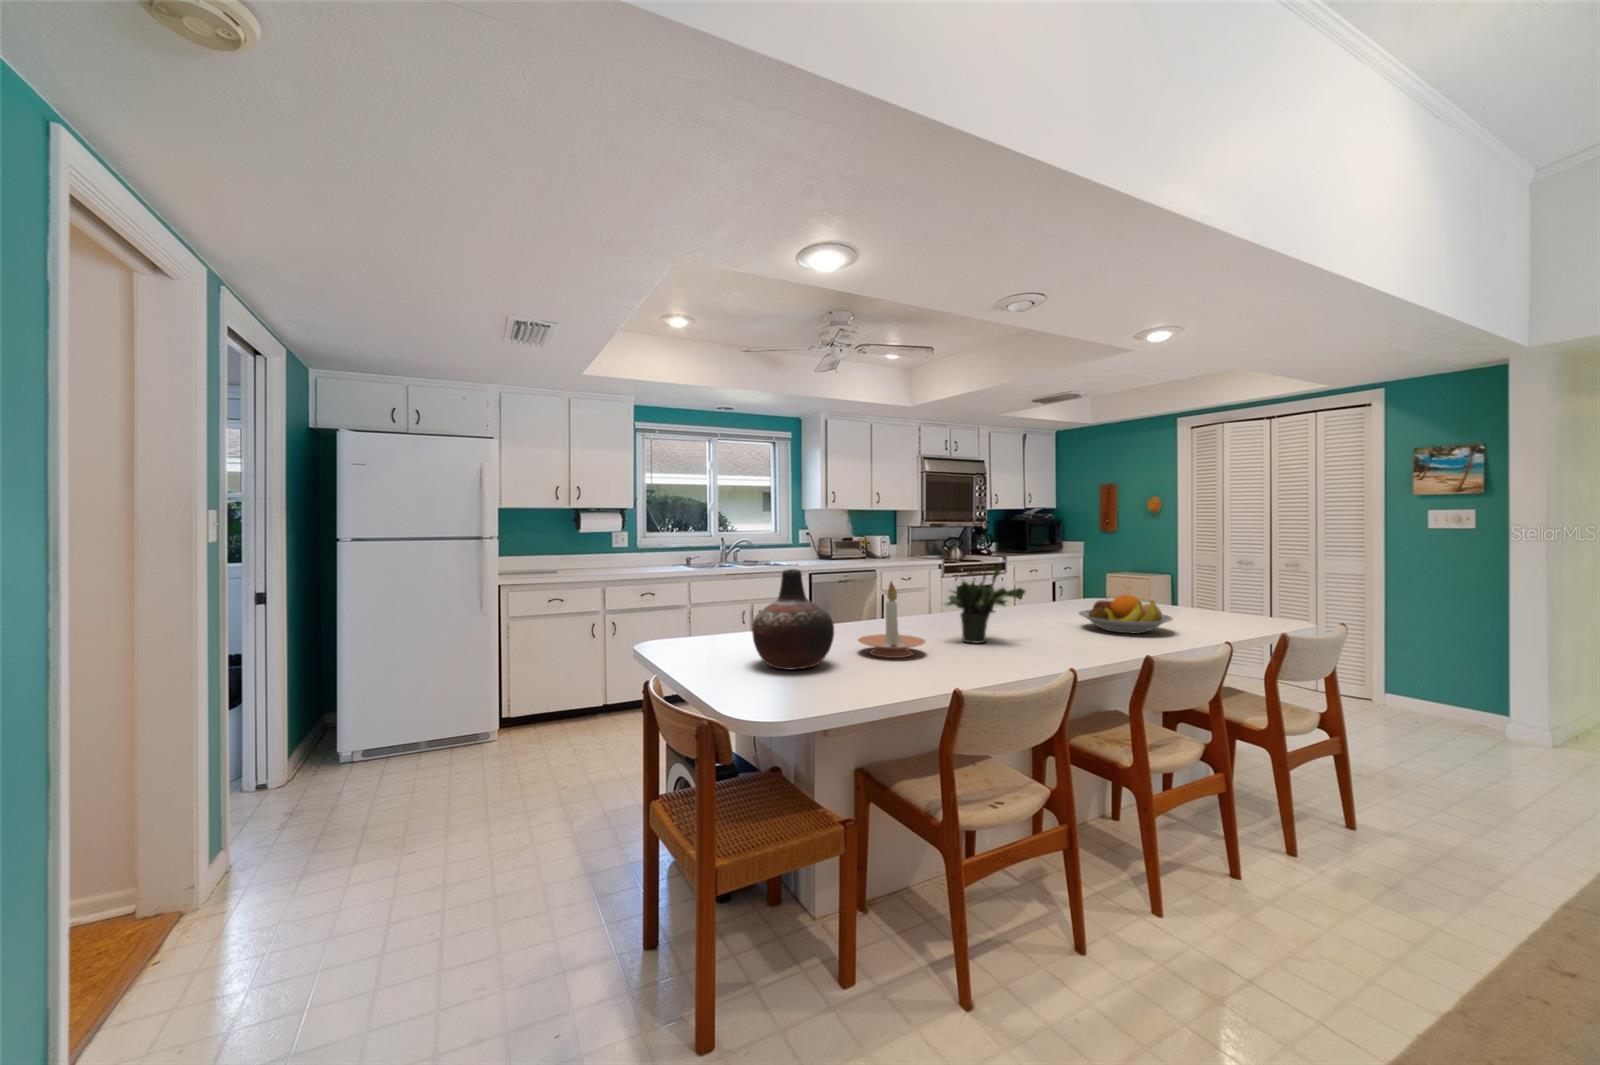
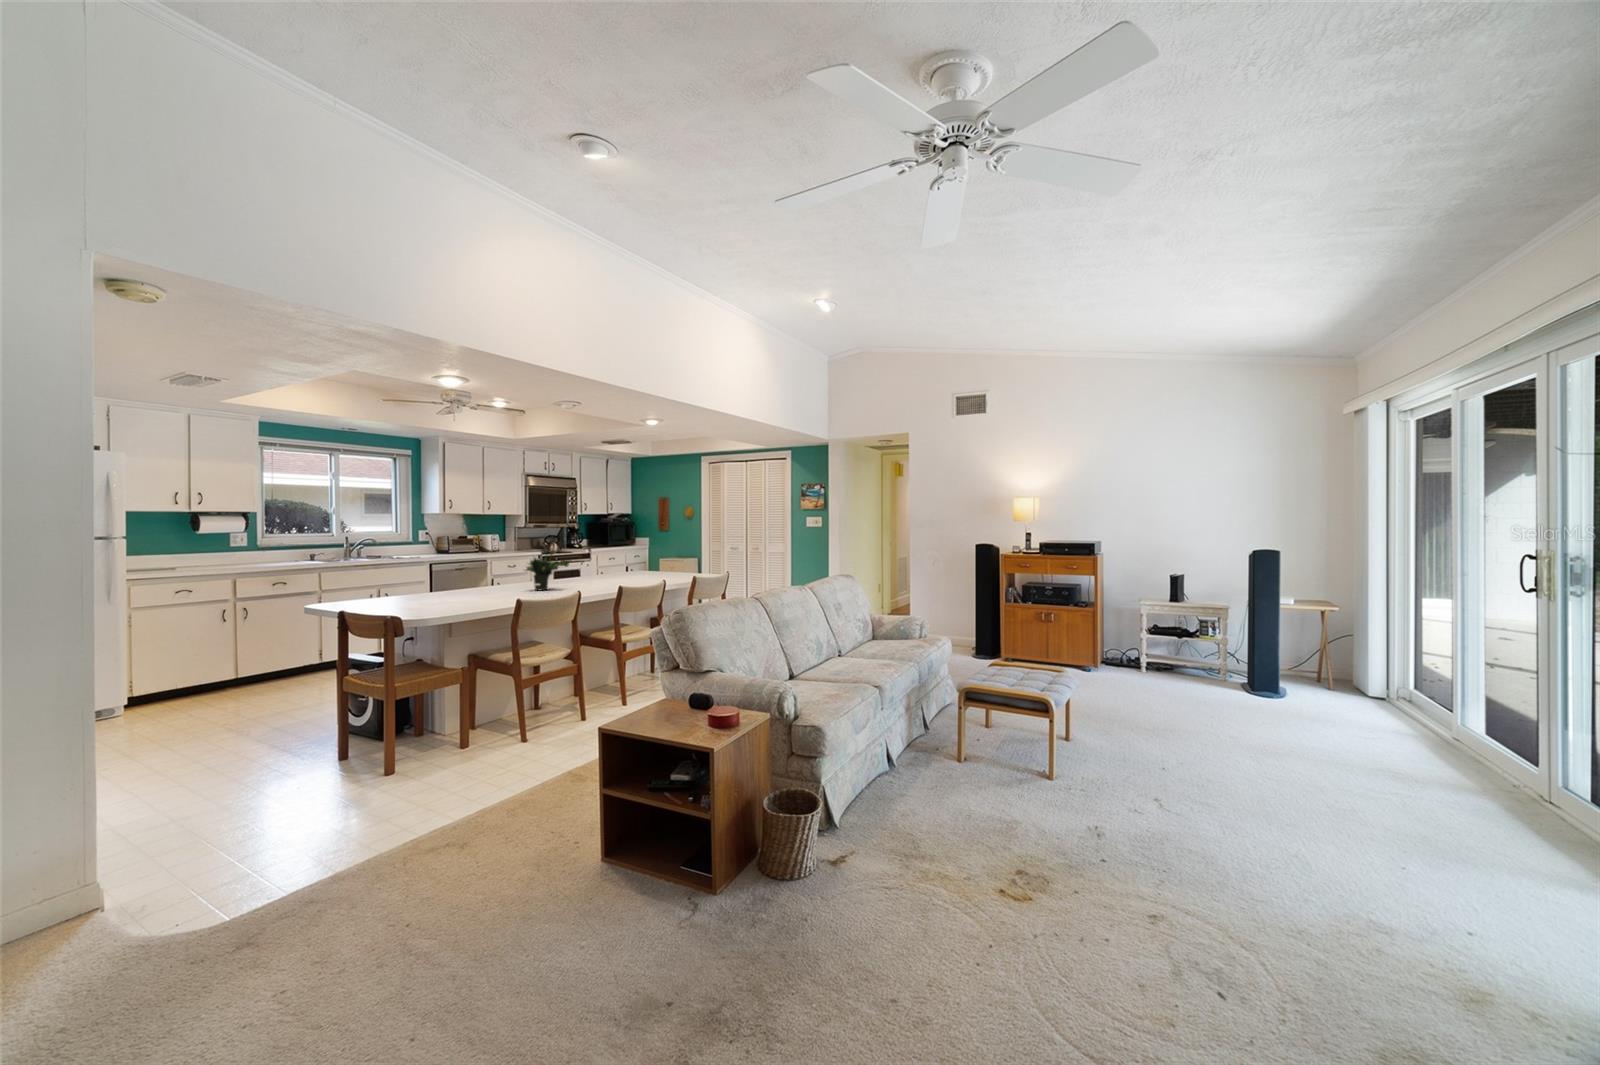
vase: present [752,569,834,669] -> none [410,552,459,603]
candle holder: present [858,582,926,658] -> none [472,557,512,597]
fruit bowl: present [1079,595,1173,633] -> none [604,564,650,583]

